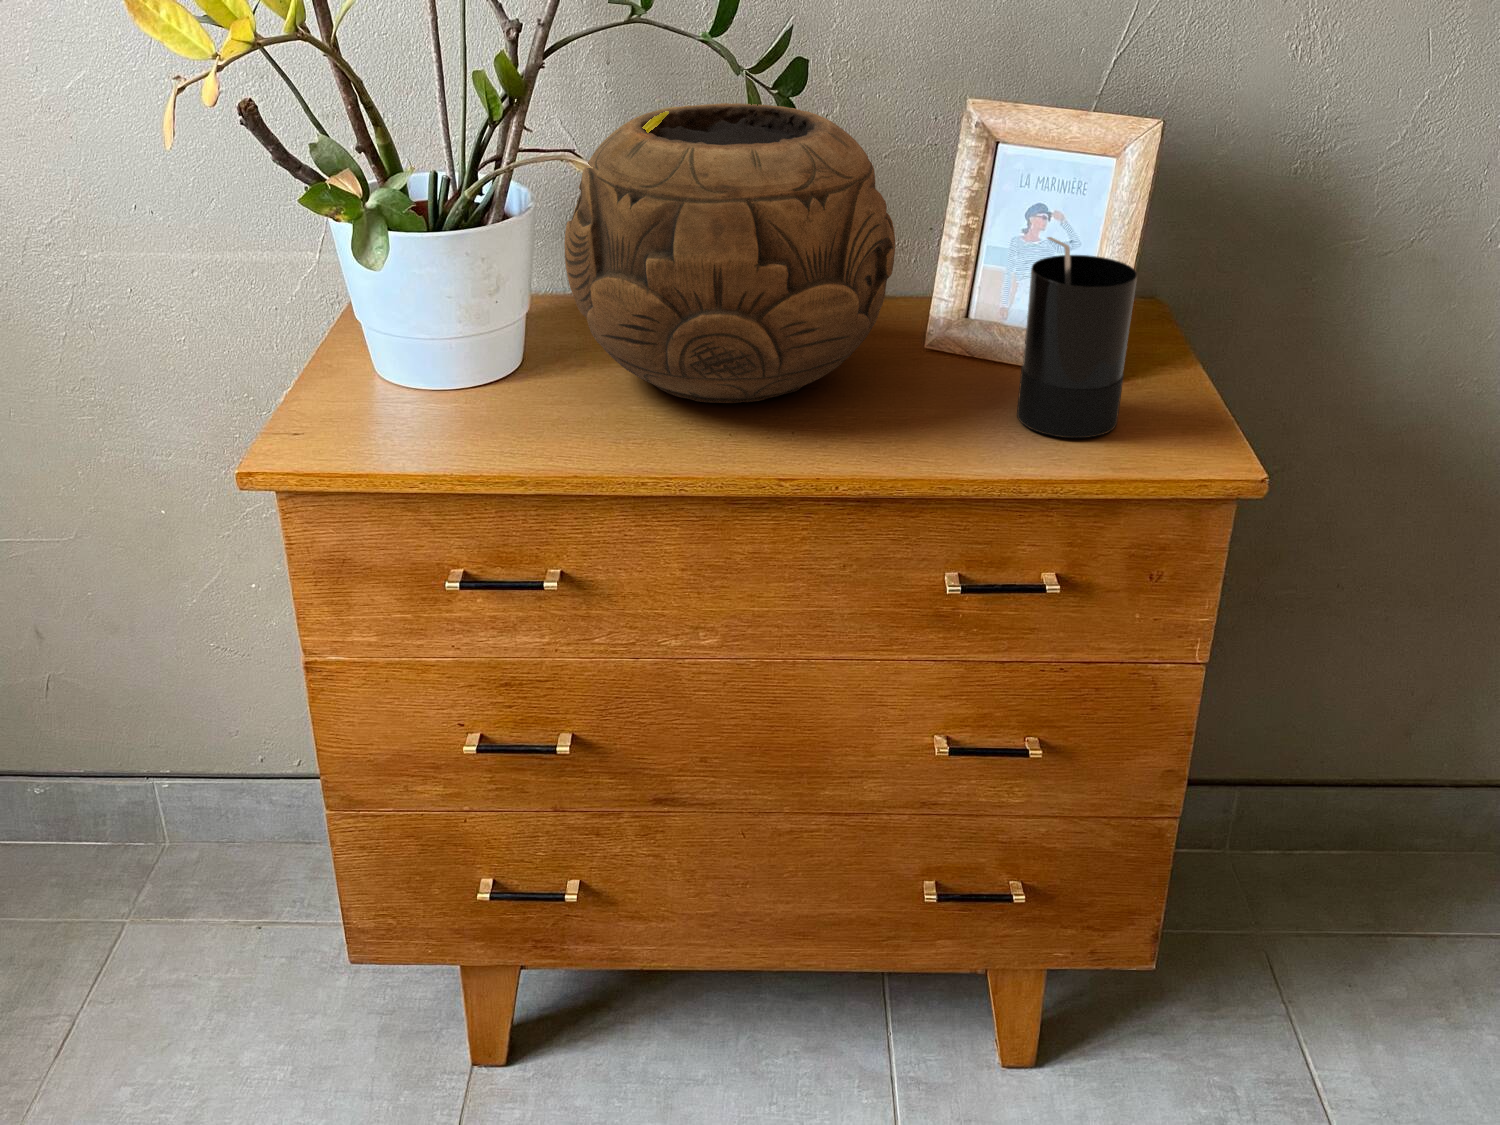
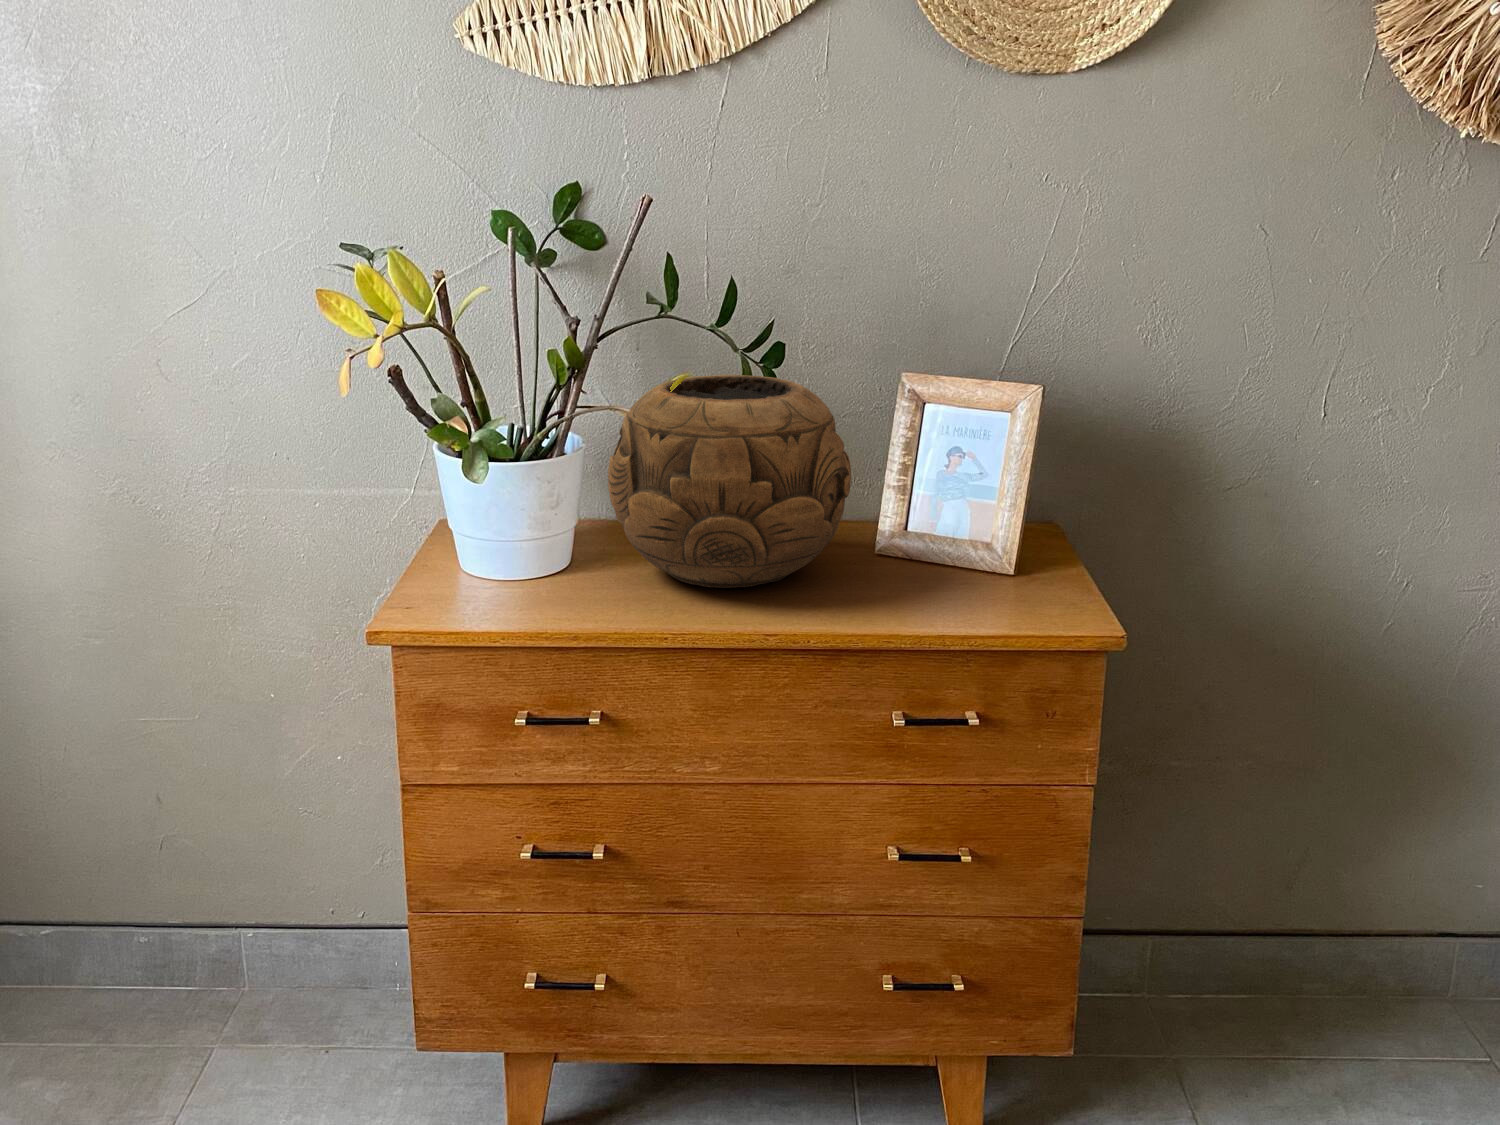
candle: present [1017,237,1137,438] -> none [943,467,1025,610]

